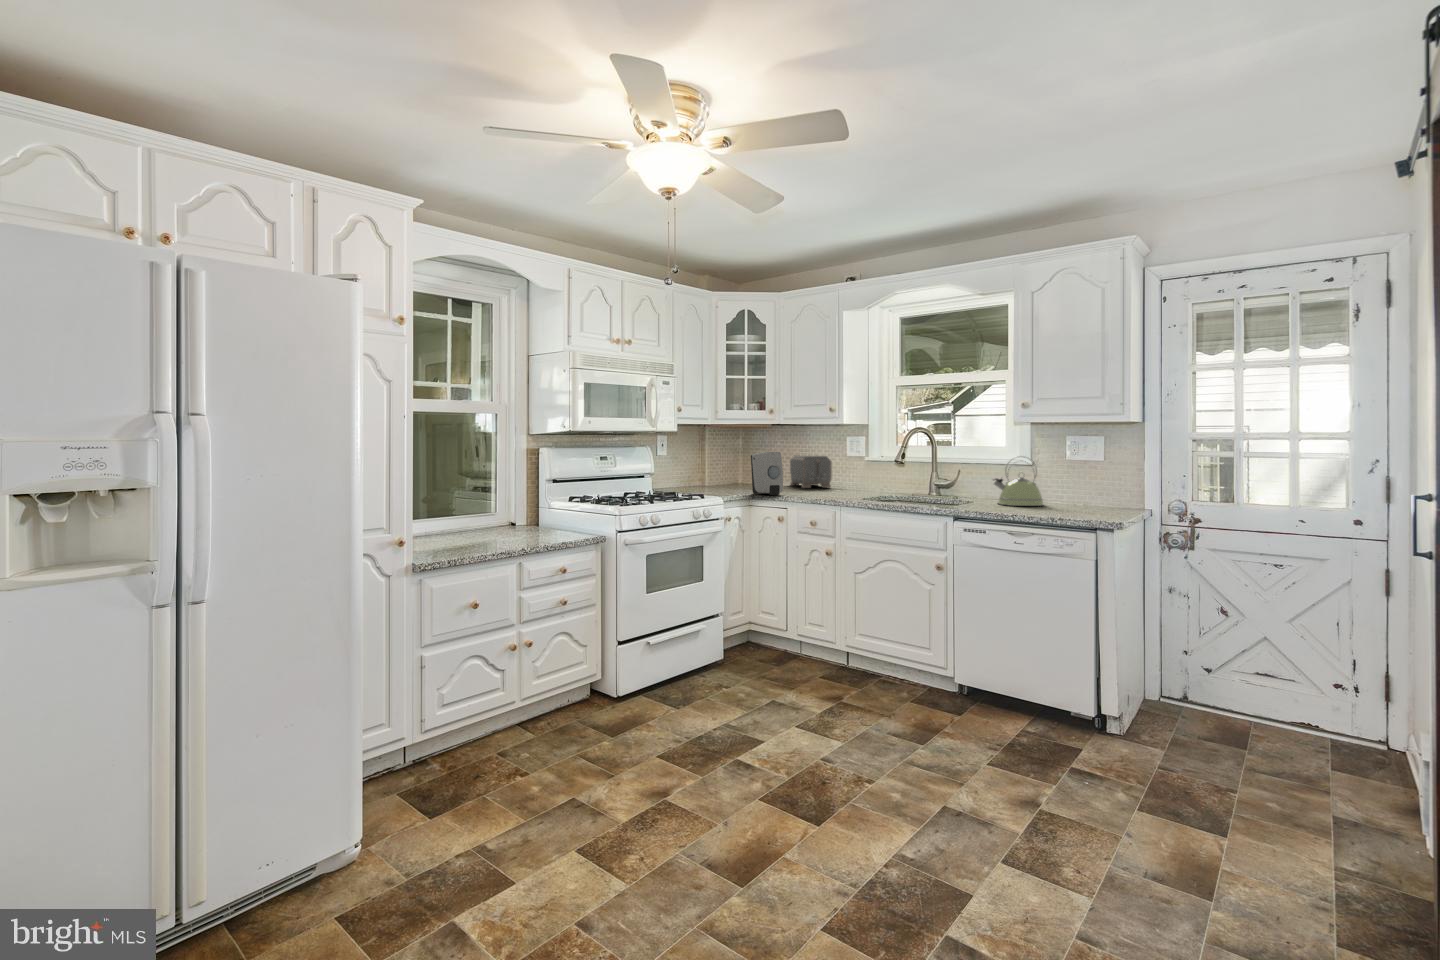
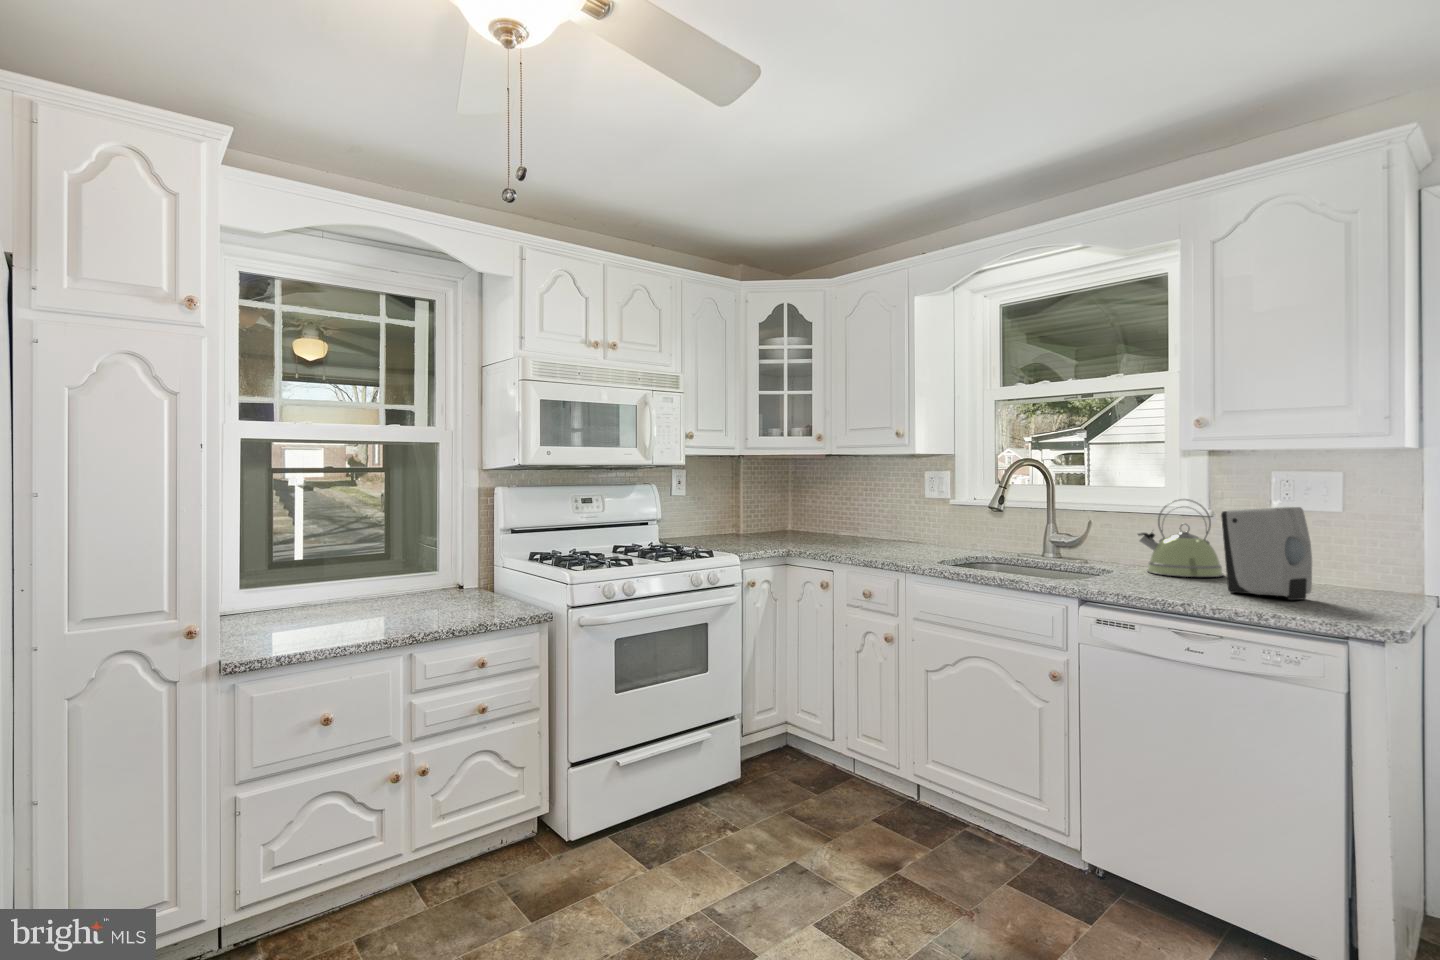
soap dispenser: present [751,452,783,495] -> present [1221,507,1312,600]
toaster: present [790,455,832,488] -> none [851,495,905,540]

